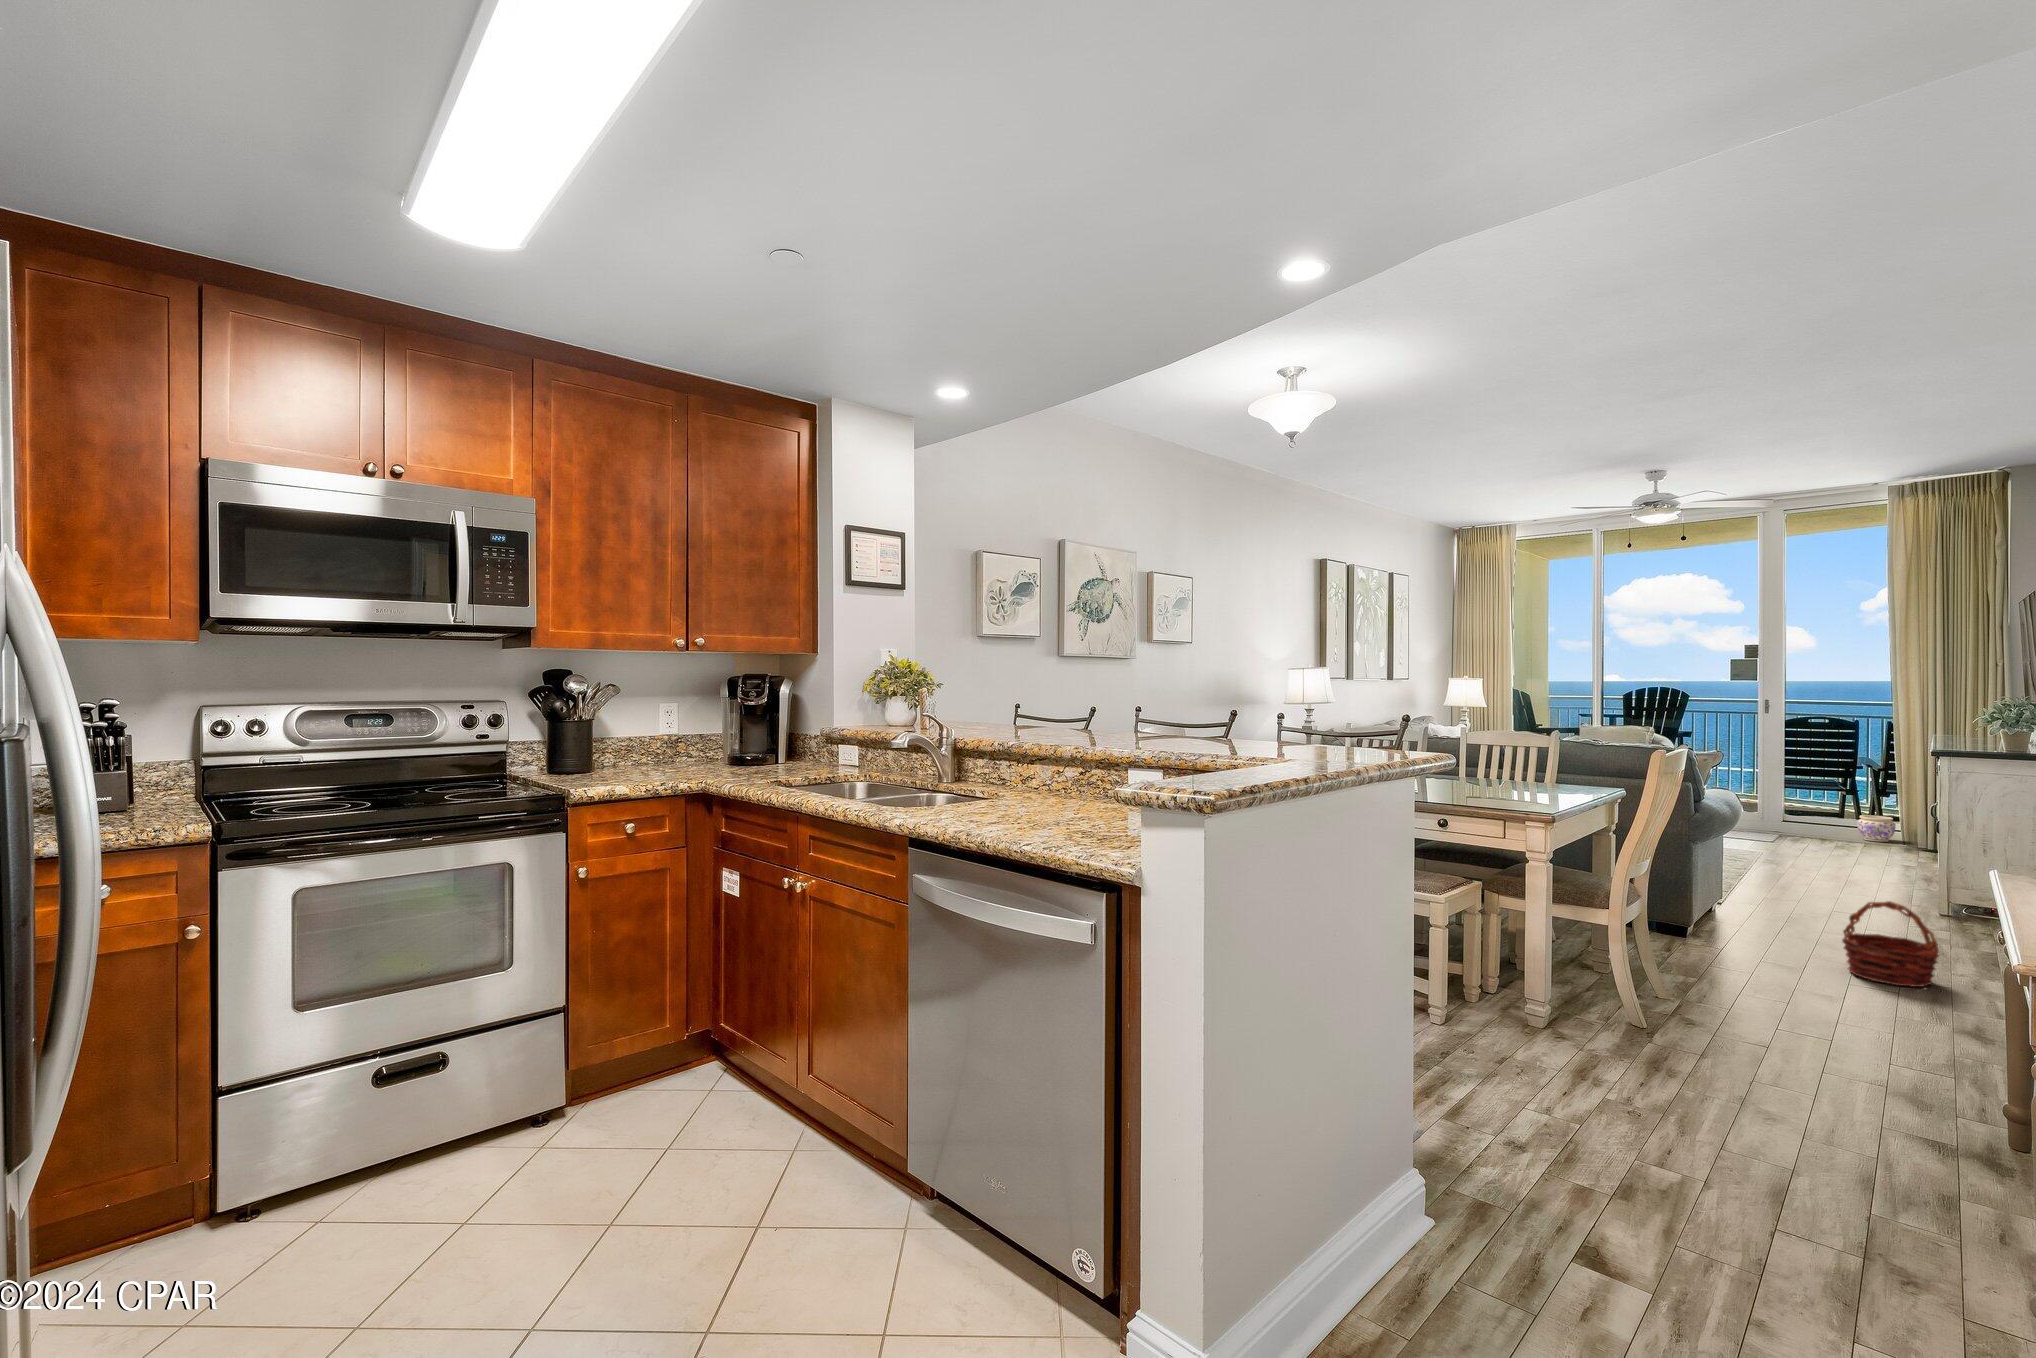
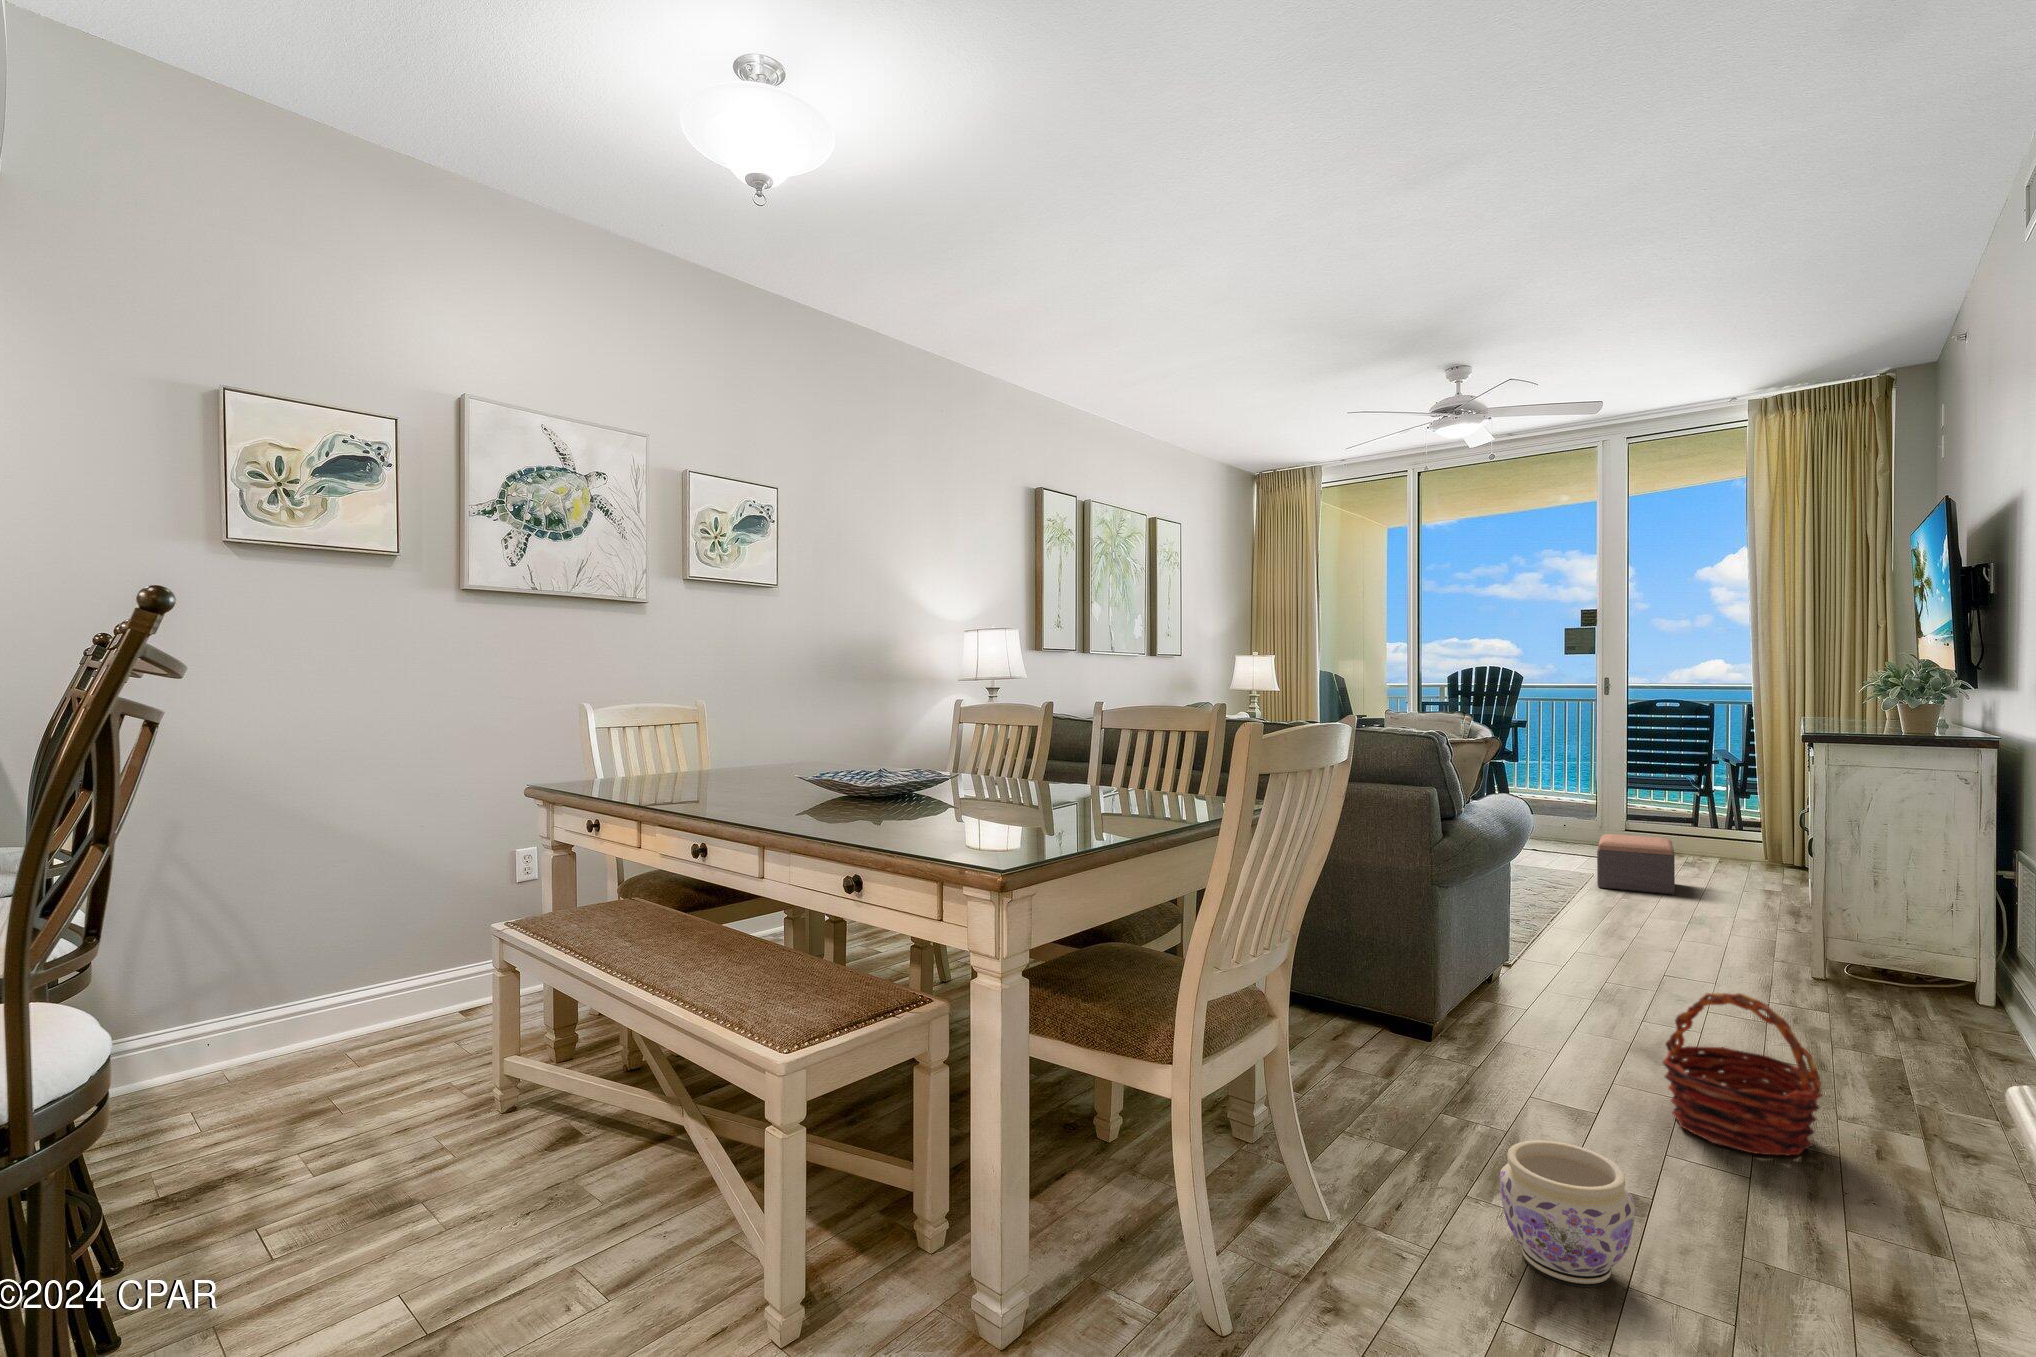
planter: present [1857,815,1896,842] -> present [1499,1140,1635,1287]
footstool: none [1769,821,1831,865] -> present [1597,834,1675,895]

